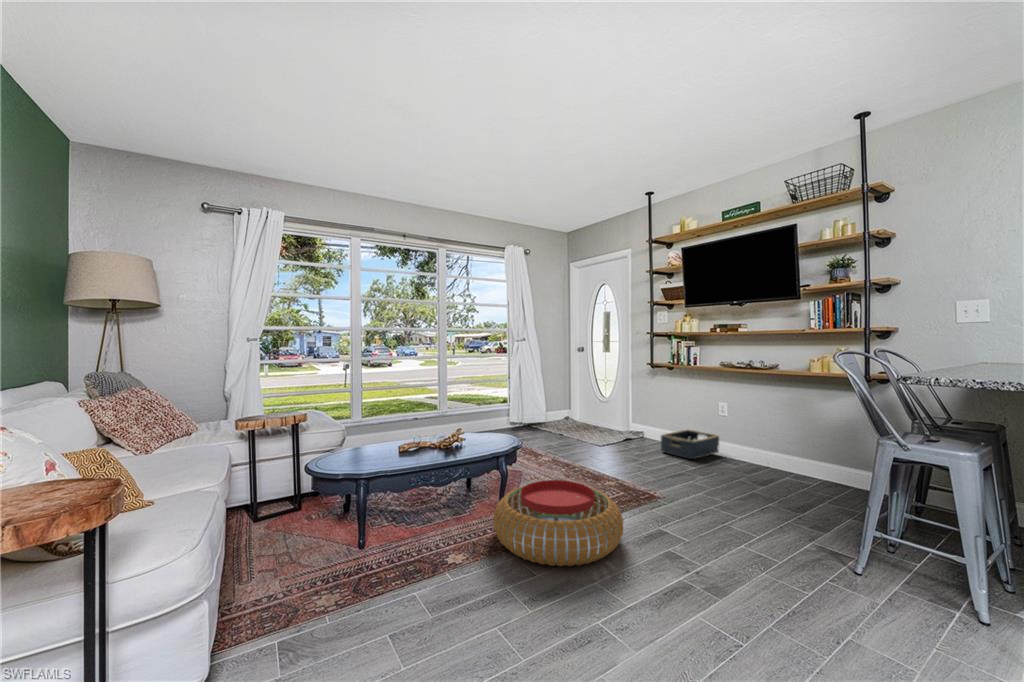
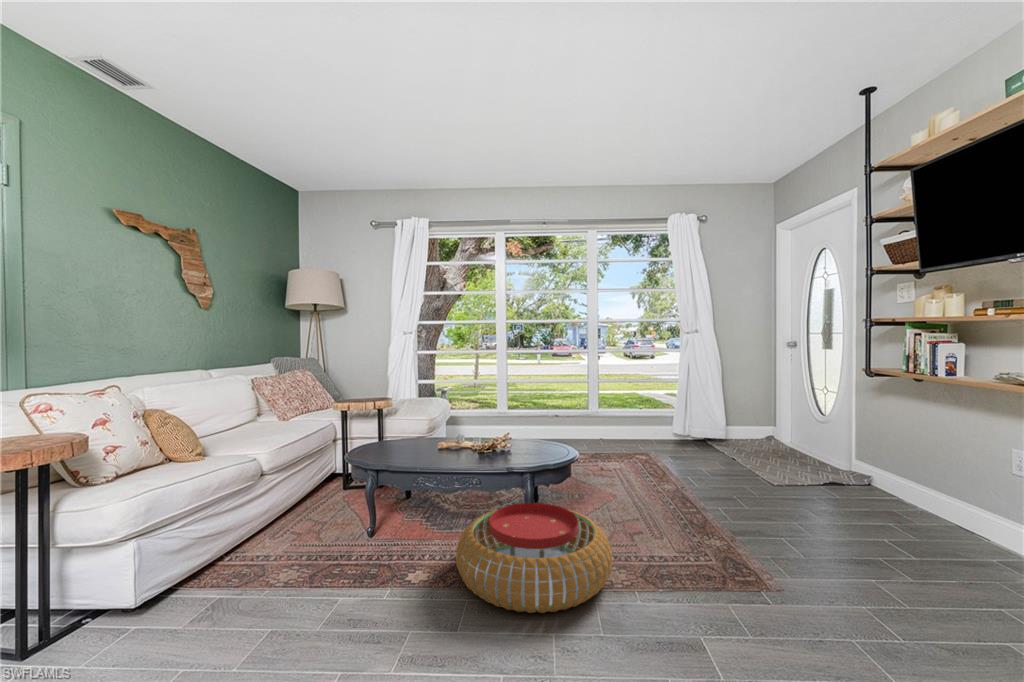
basket: present [661,430,719,459] -> none [863,484,995,538]

